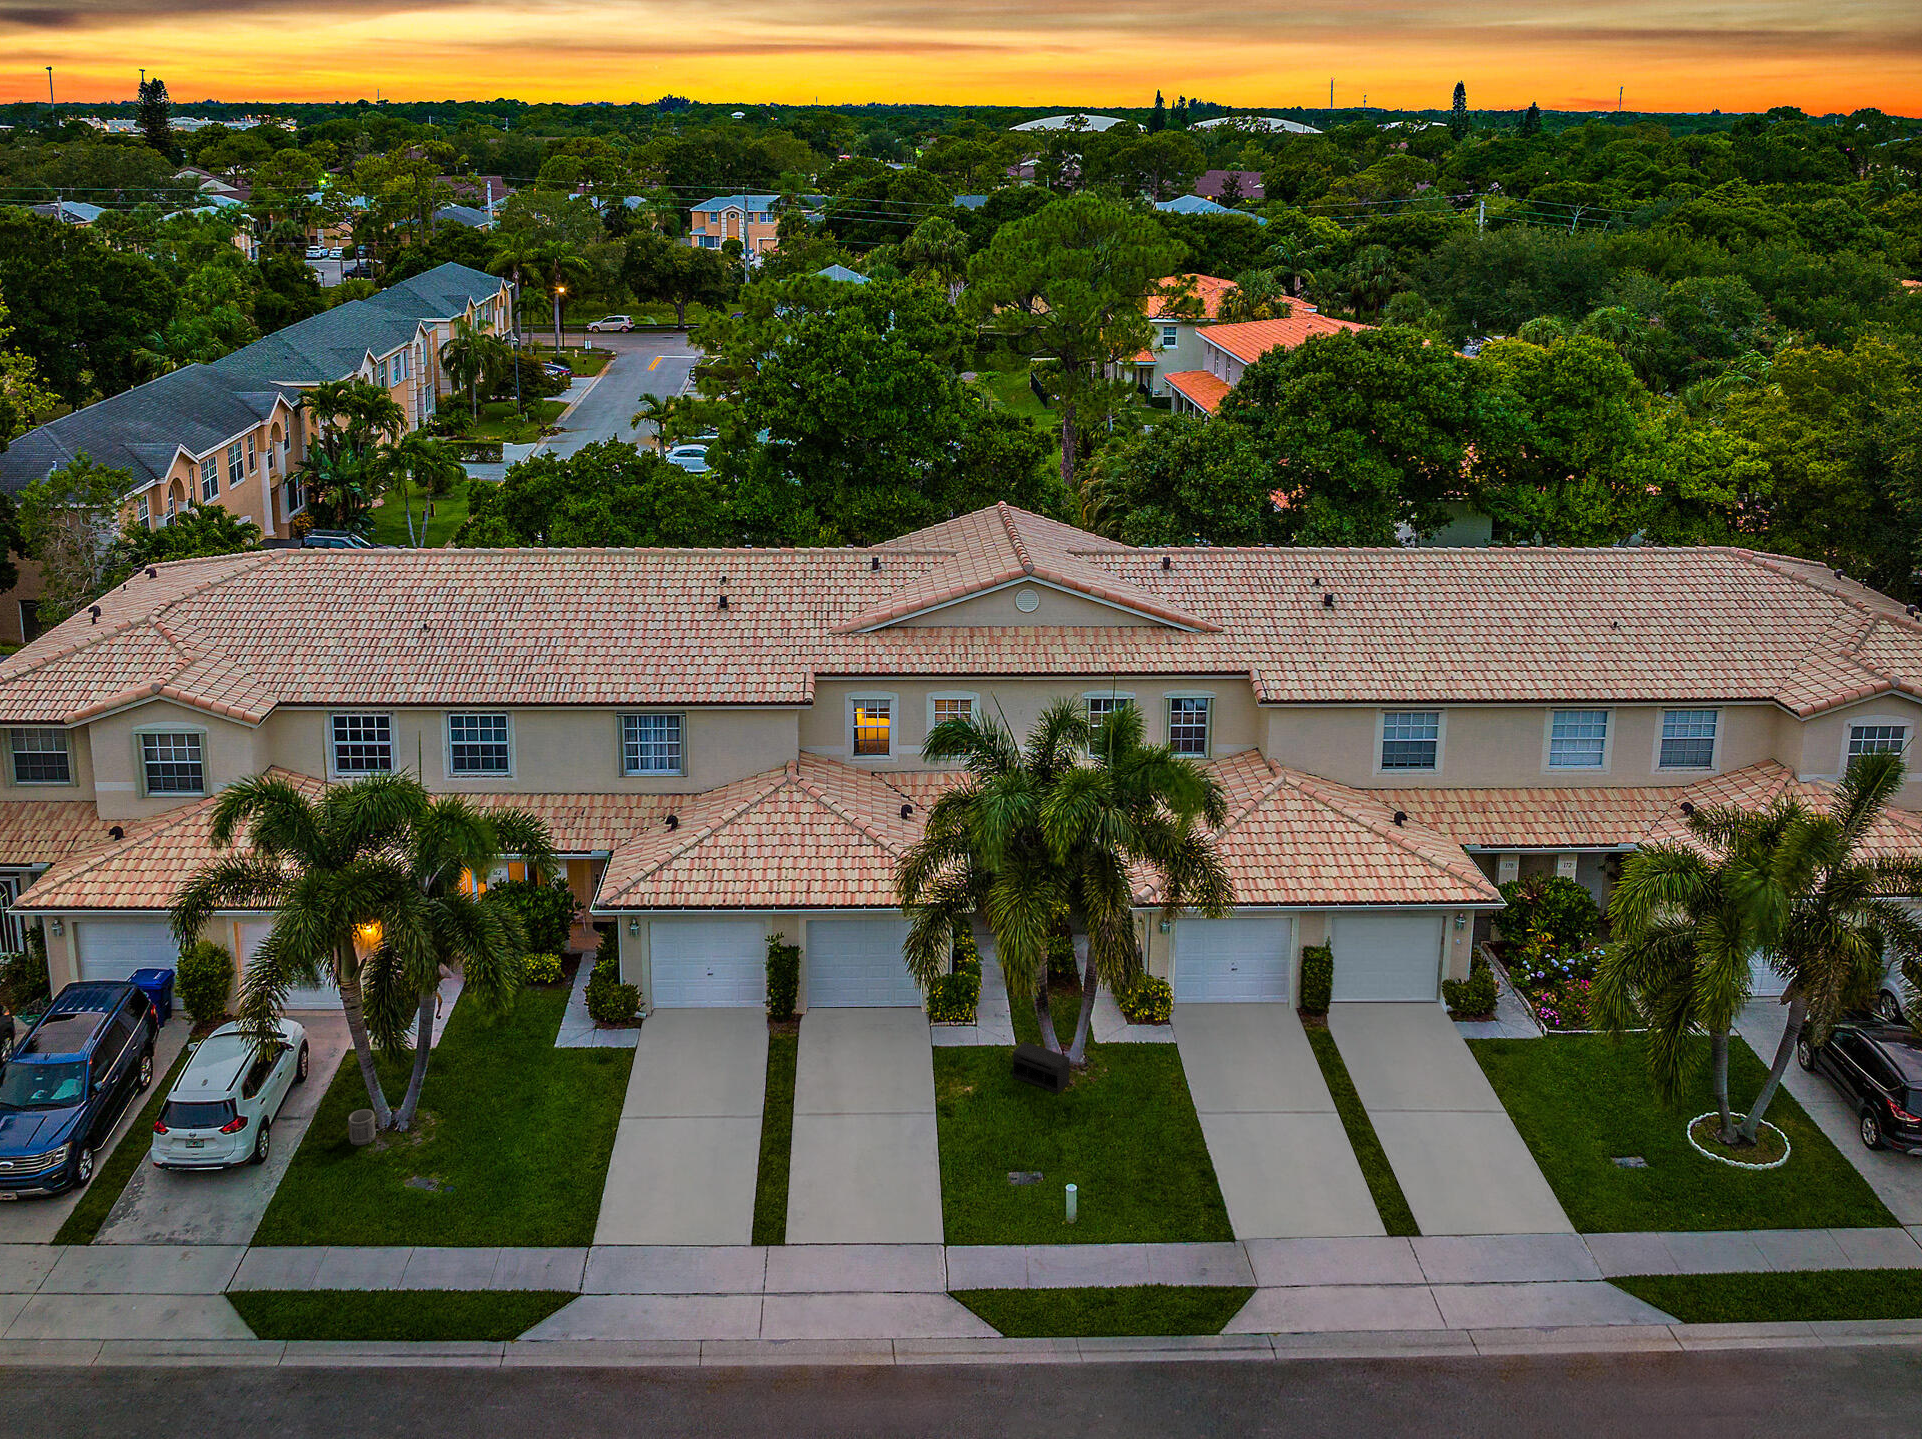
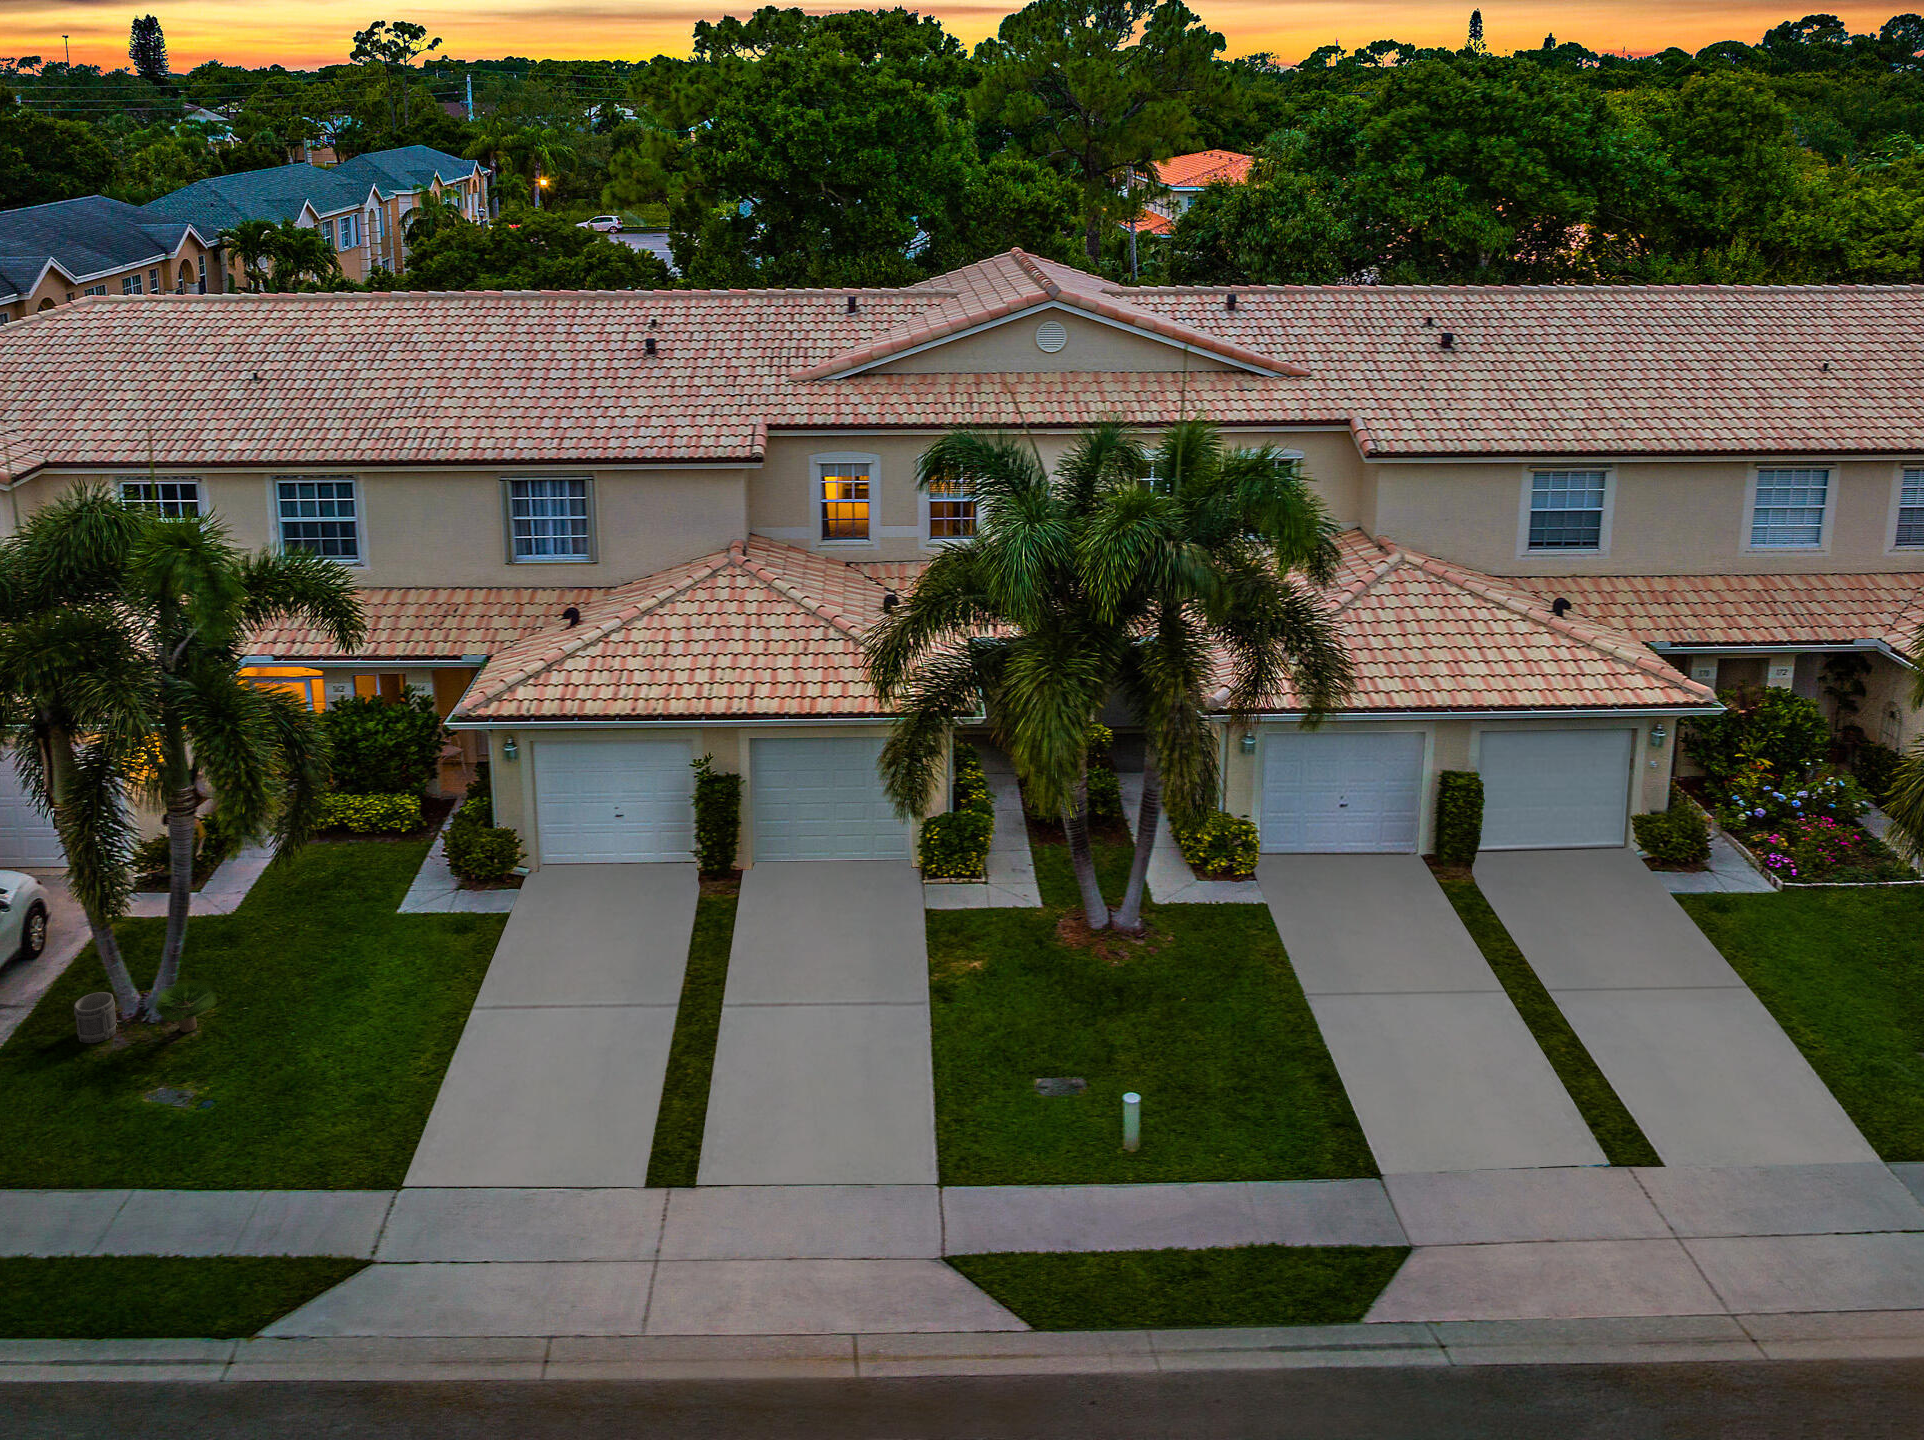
bench: present [1013,1042,1070,1094] -> none [1038,898,1119,969]
potted plant: none [401,1099,445,1138] -> present [155,980,216,1032]

